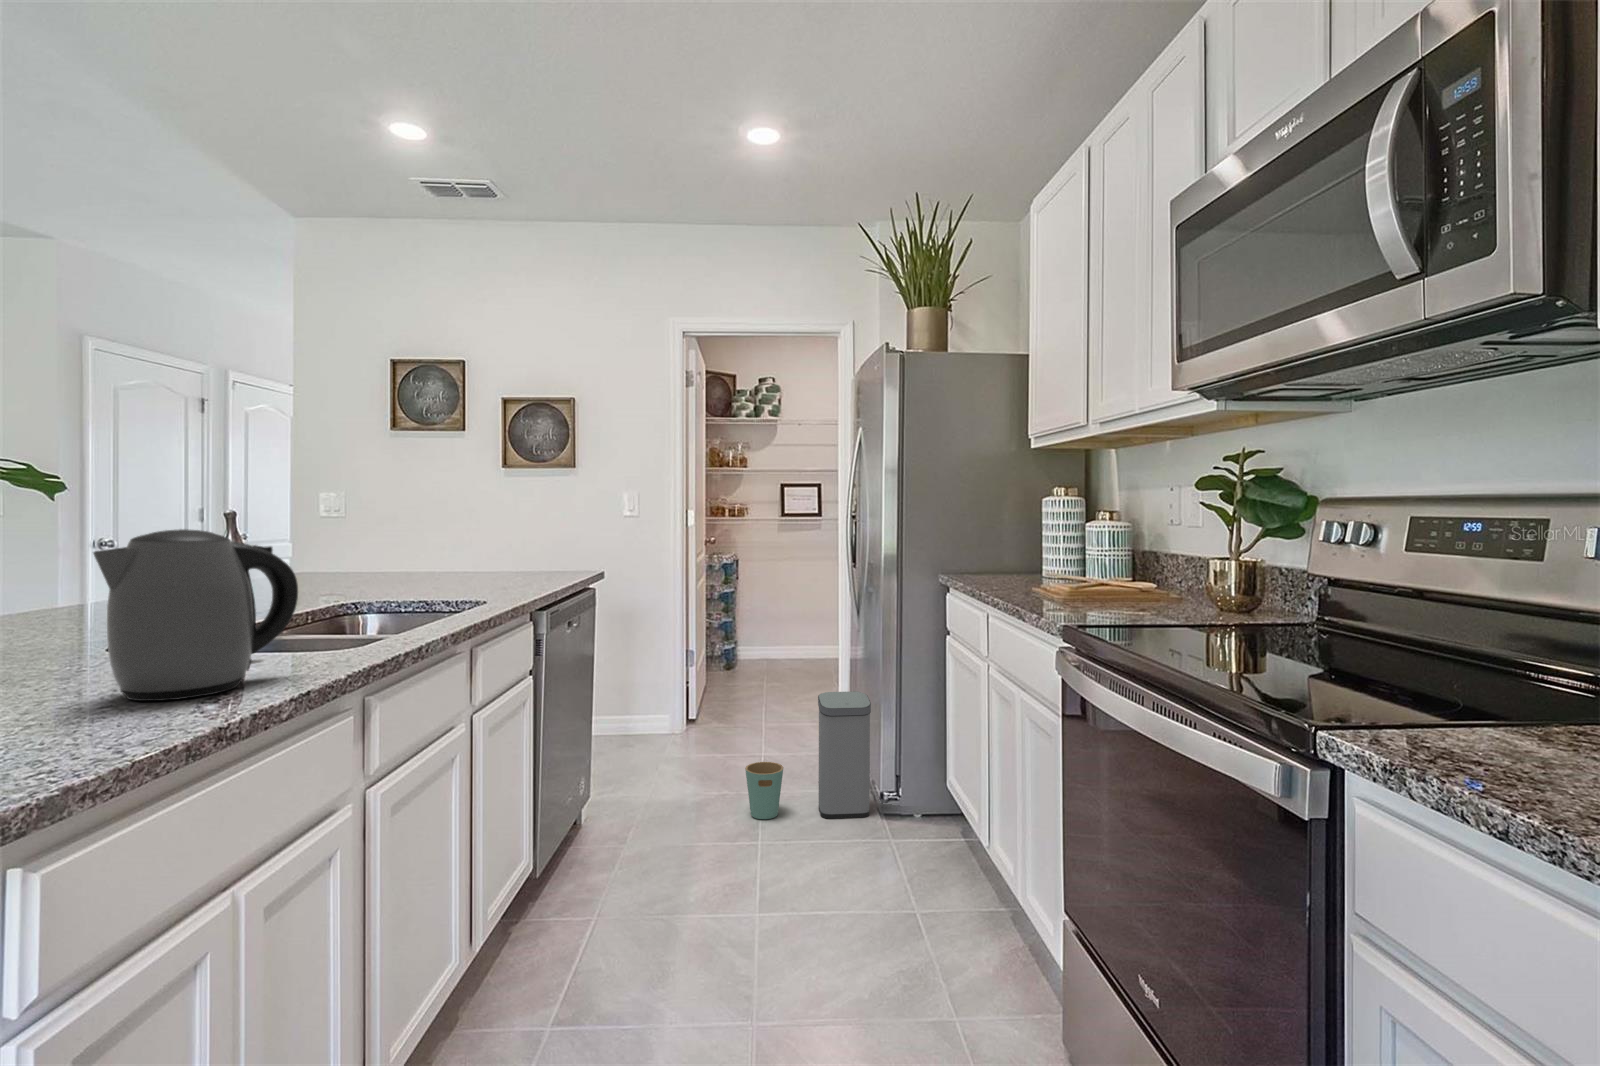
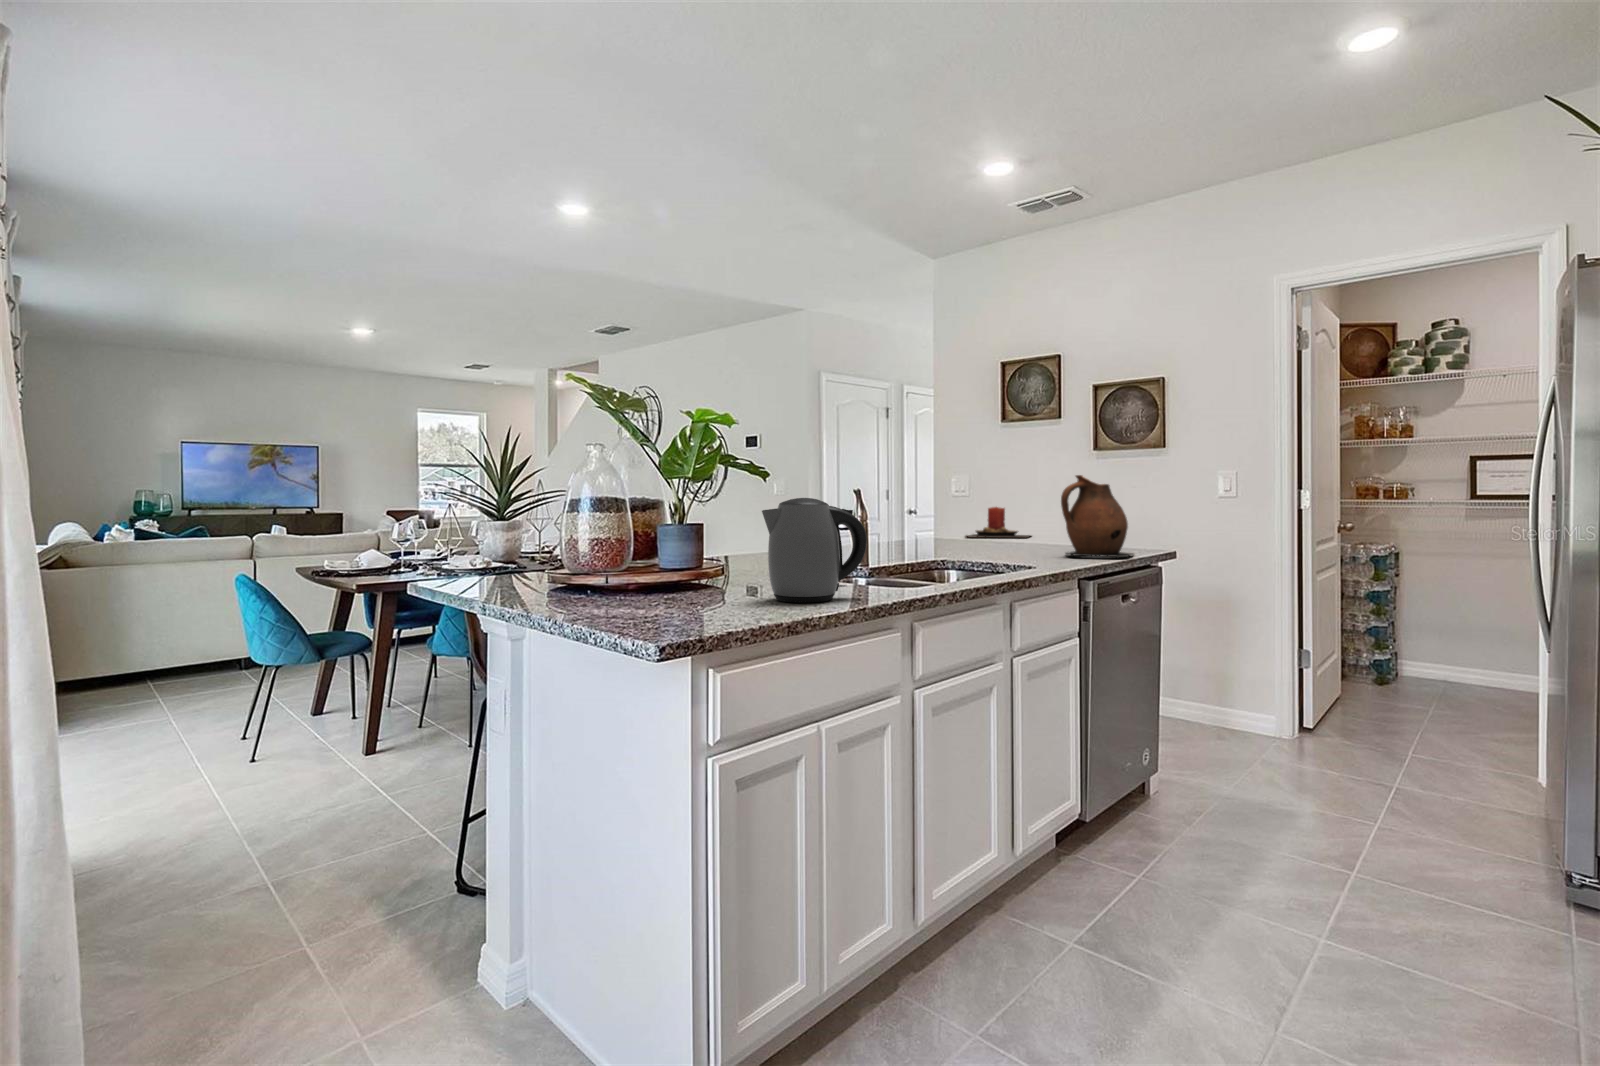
ceramic pitcher: none [496,495,571,585] -> present [1061,475,1133,558]
candle: none [347,526,432,564] -> present [965,507,1031,538]
trash can: present [745,691,871,819] -> none [1337,713,1538,884]

